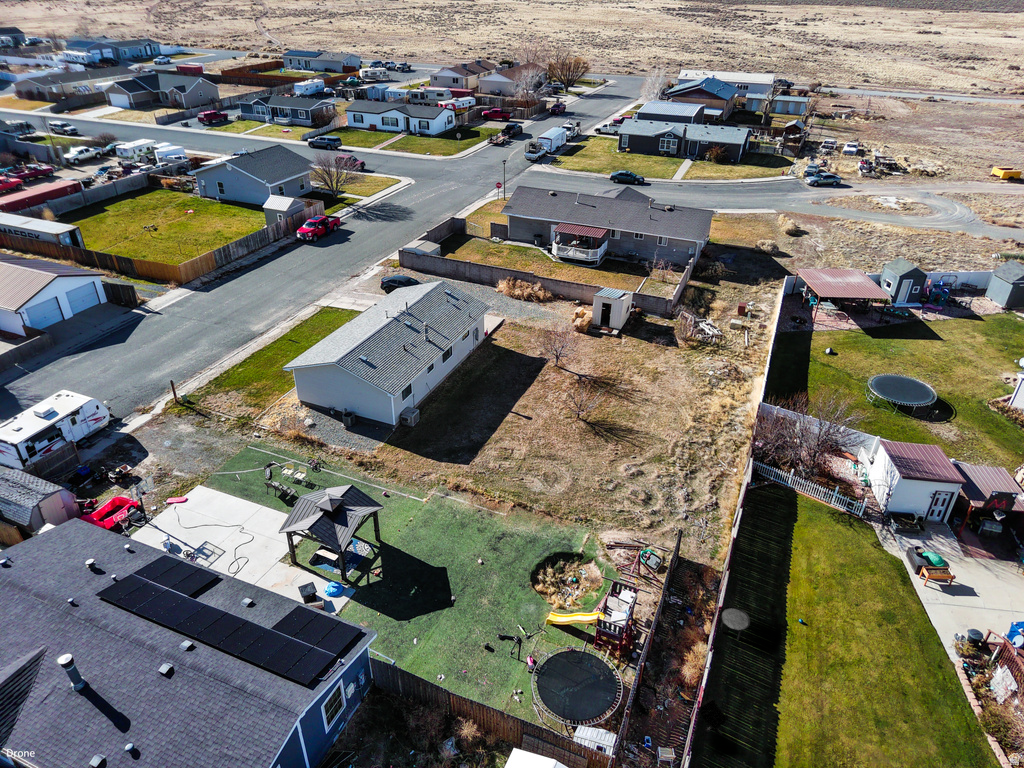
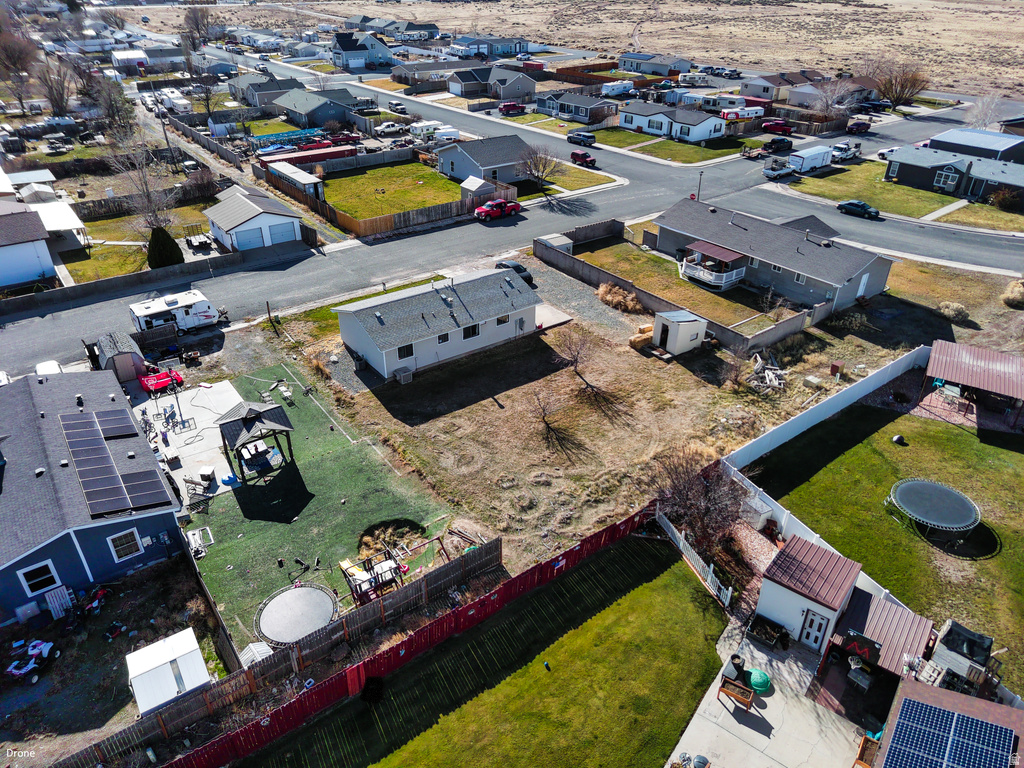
round table: present [720,606,750,640] -> none [461,617,491,651]

